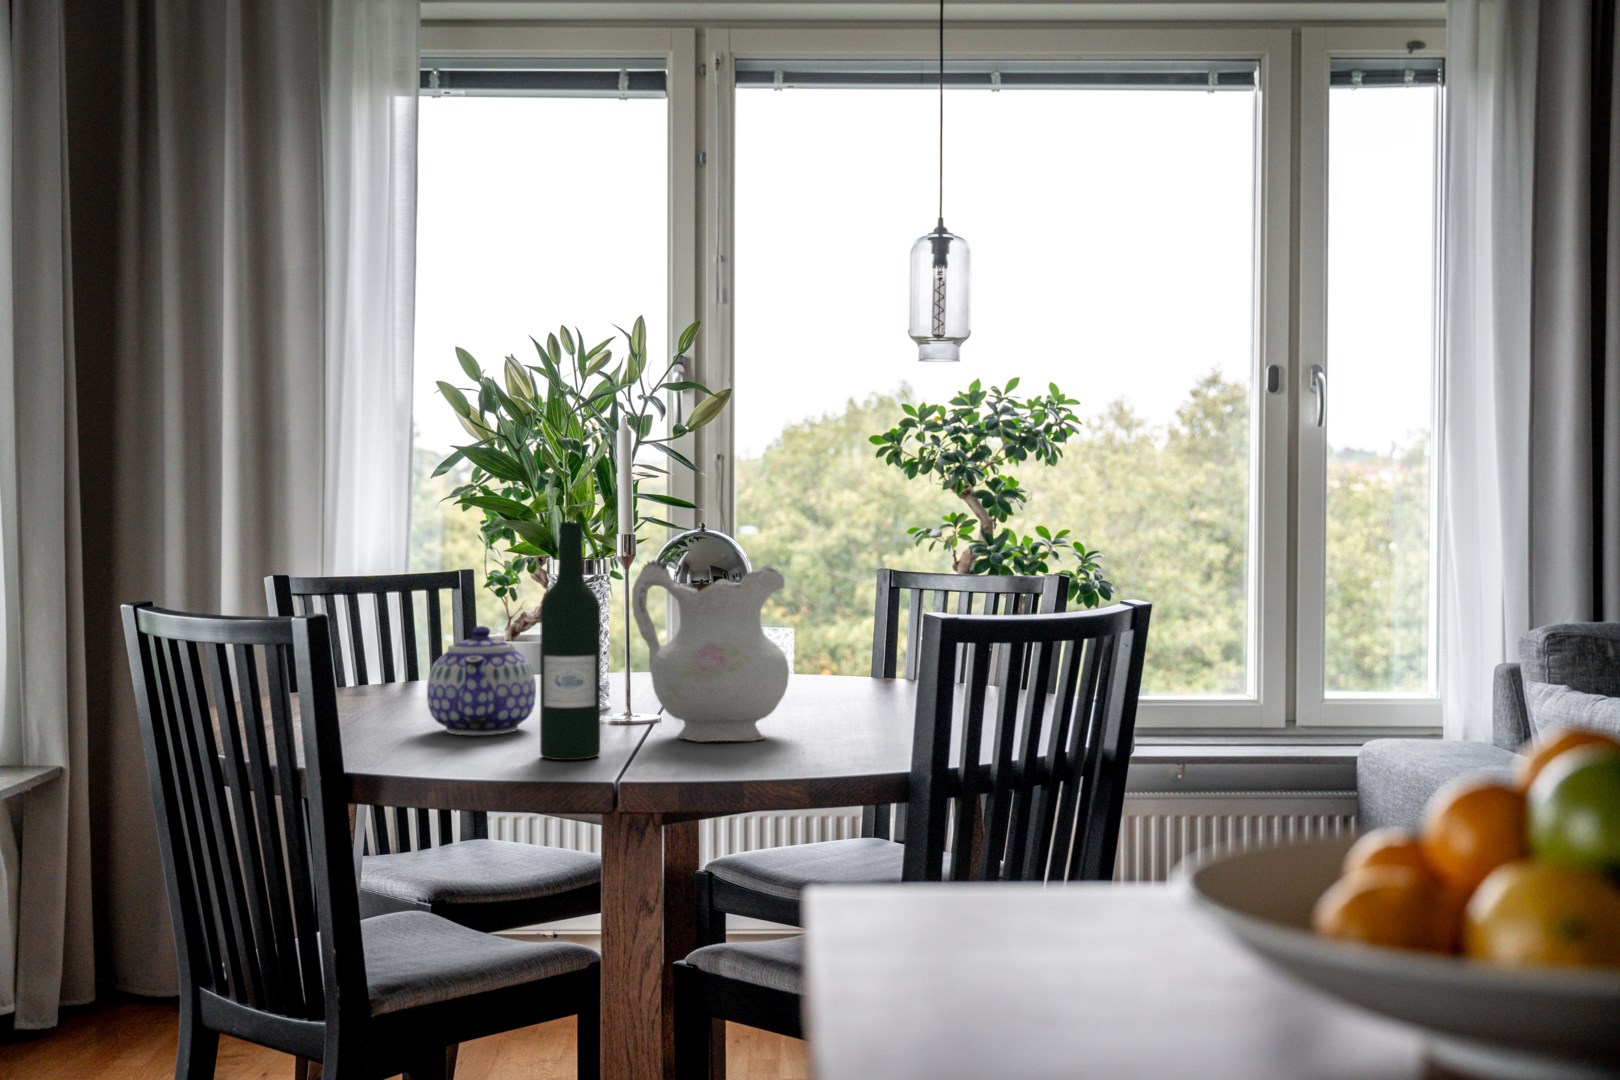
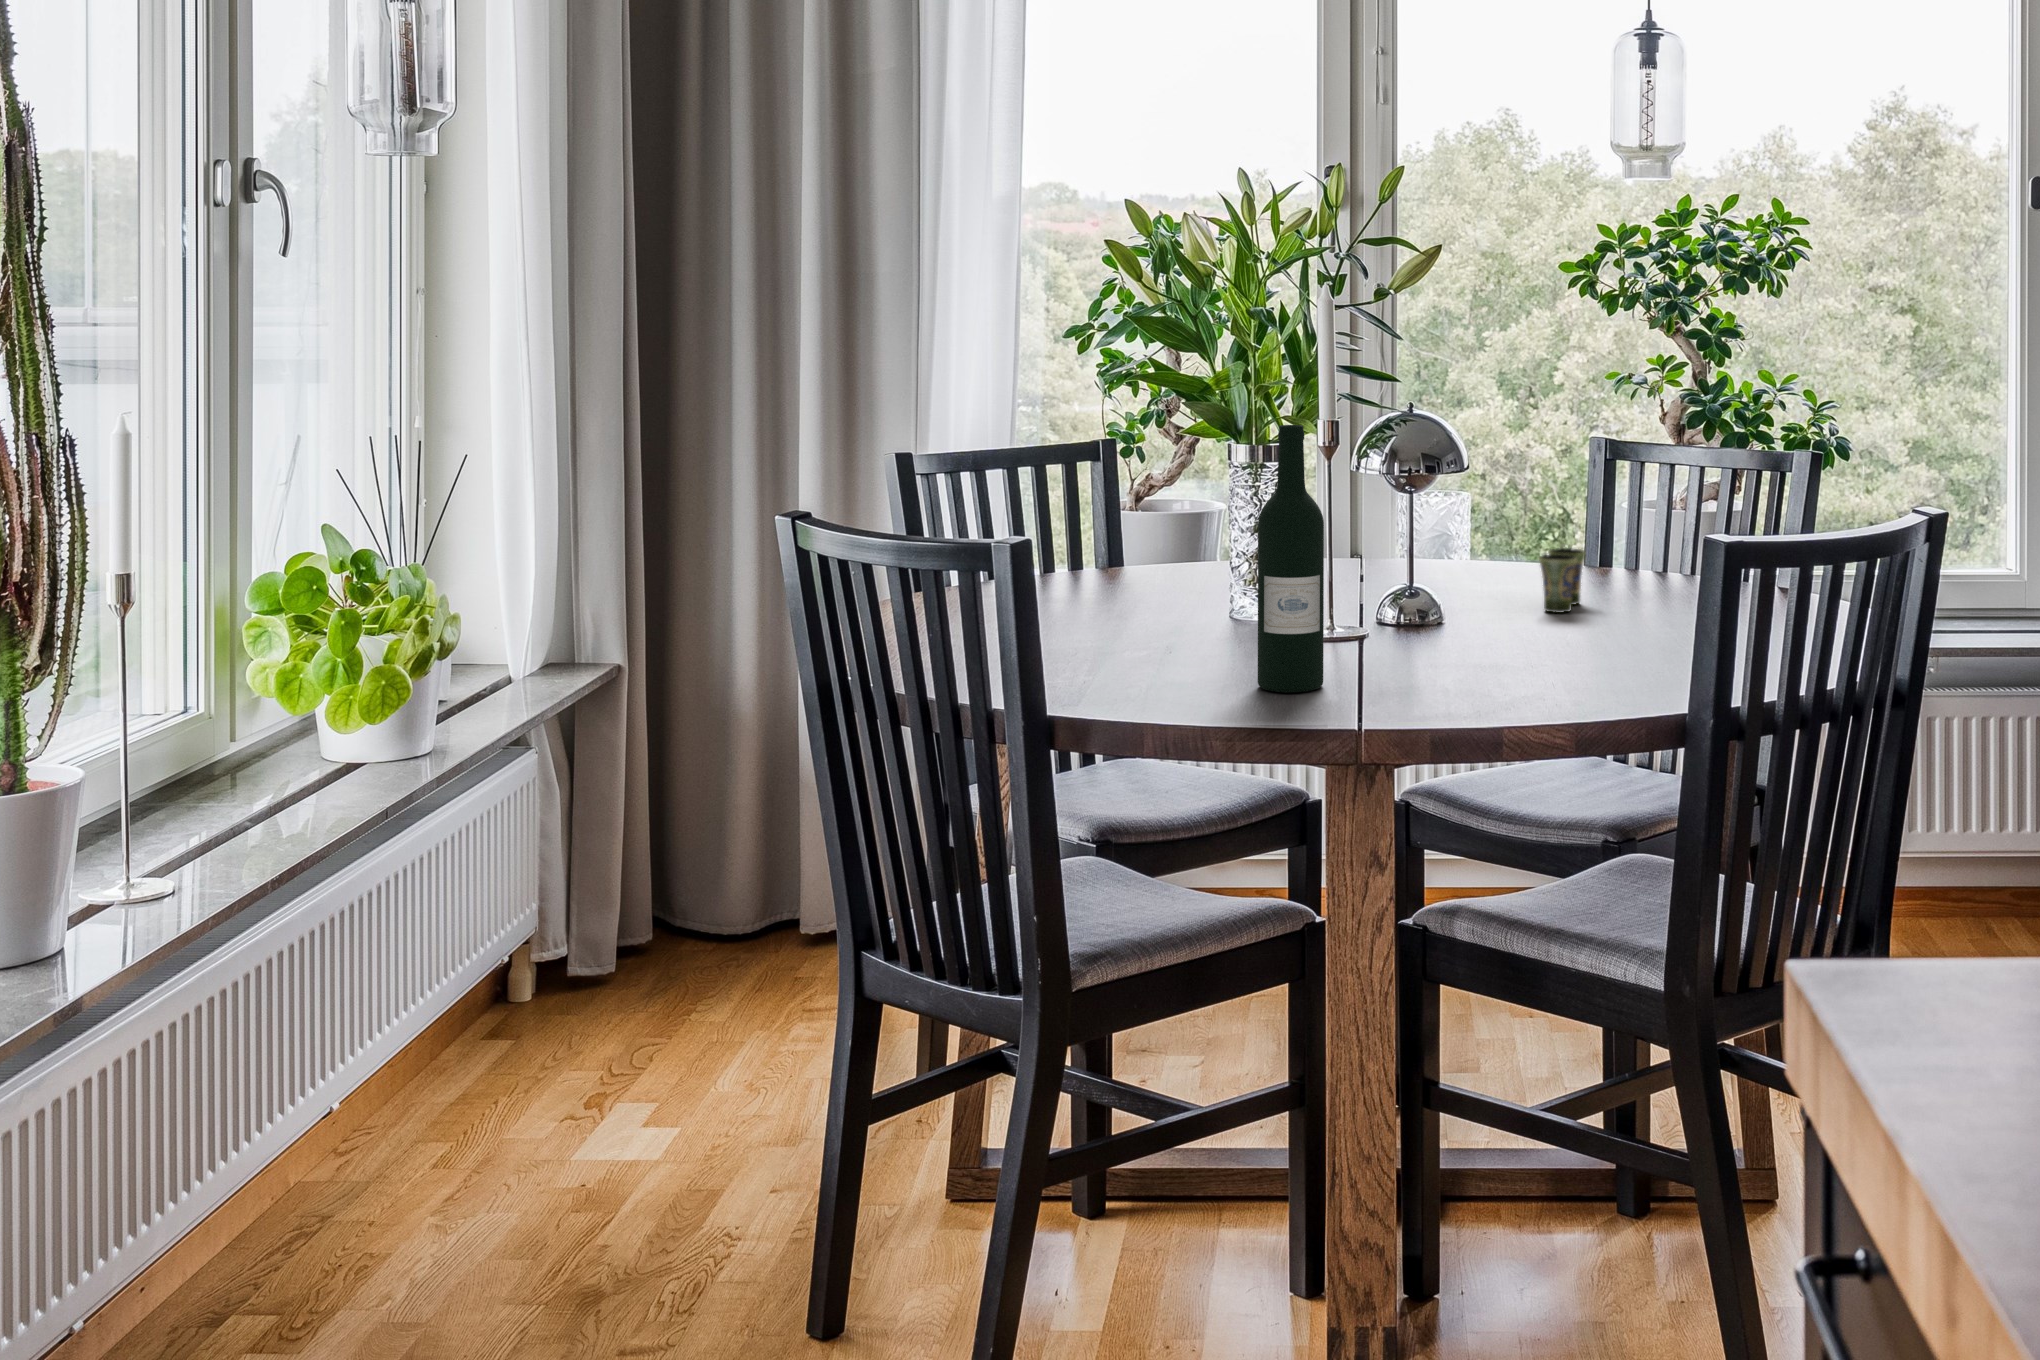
ceramic pitcher: present [632,560,789,742] -> none [1345,458,1522,666]
teapot: present [427,626,536,735] -> none [1110,530,1231,655]
cup: none [821,655,864,707] -> present [1539,548,1586,613]

